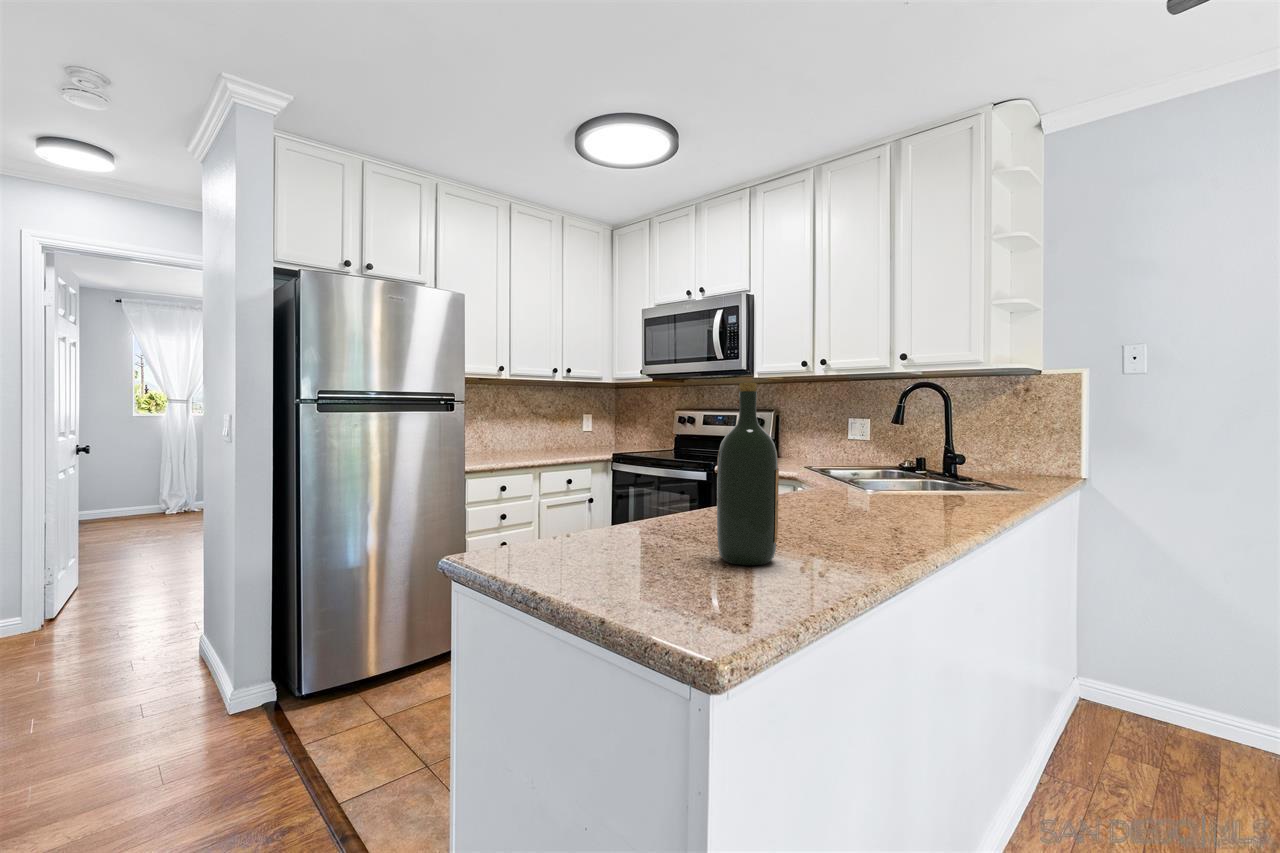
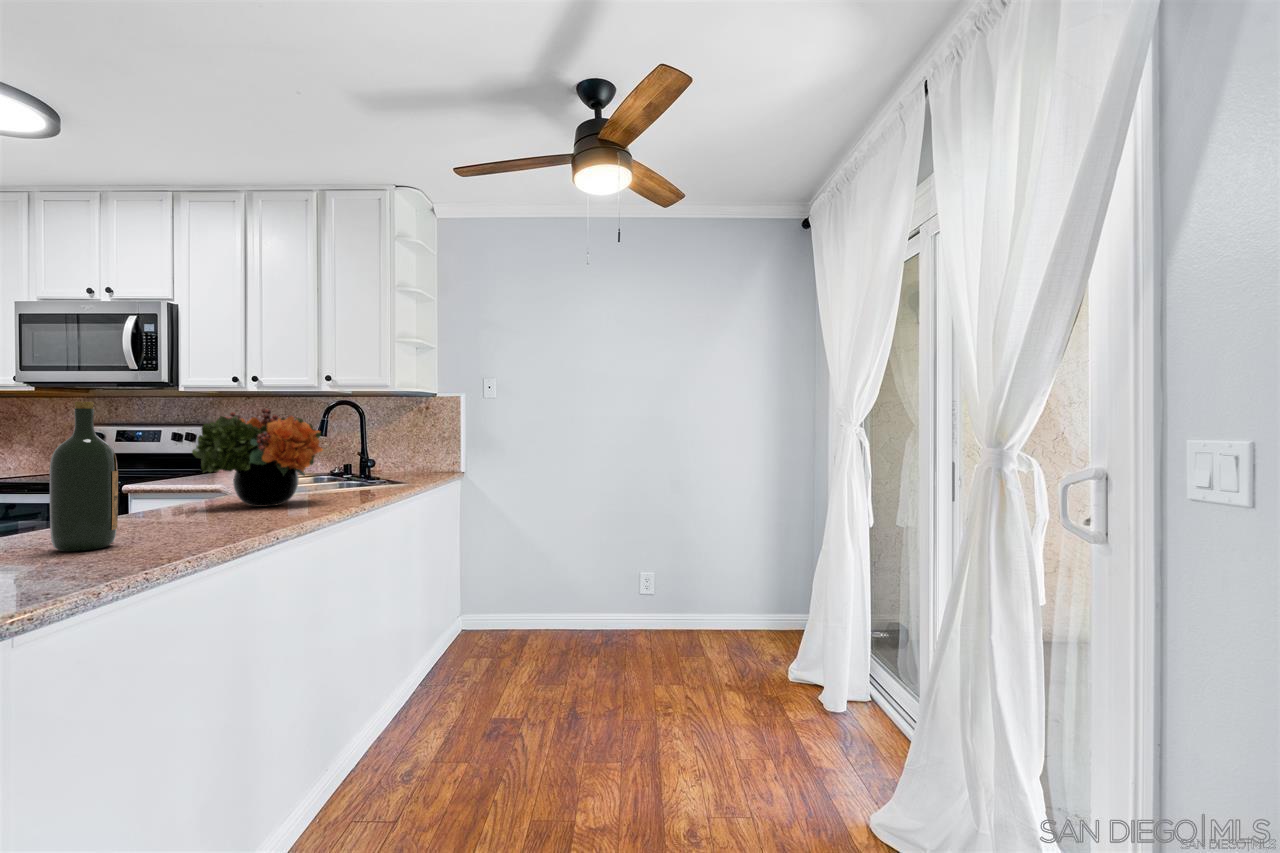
flower arrangement: none [806,391,959,514] -> present [192,408,323,507]

